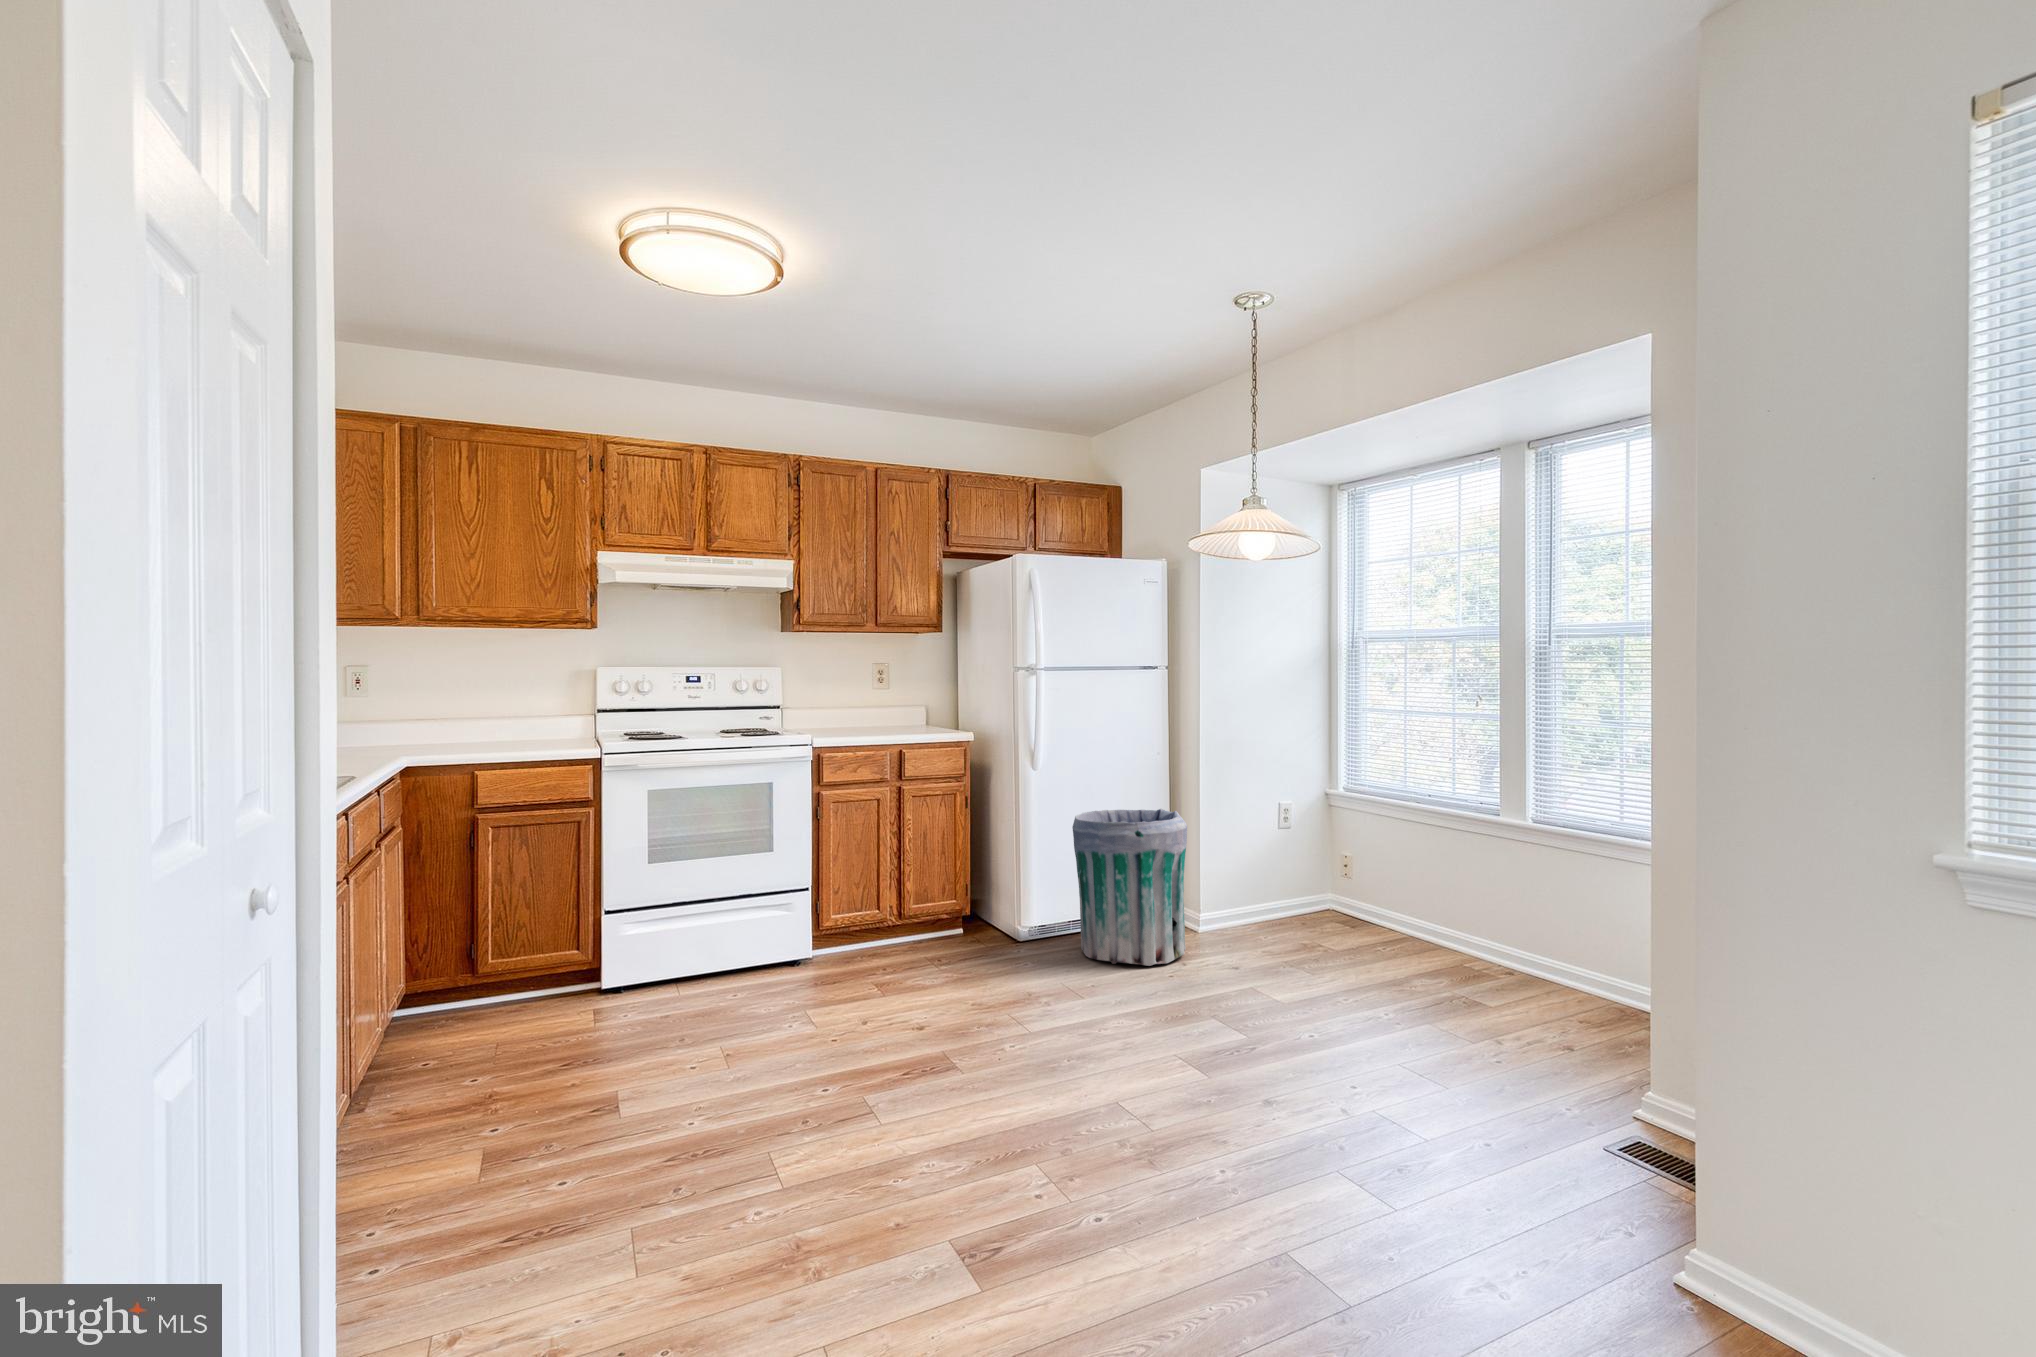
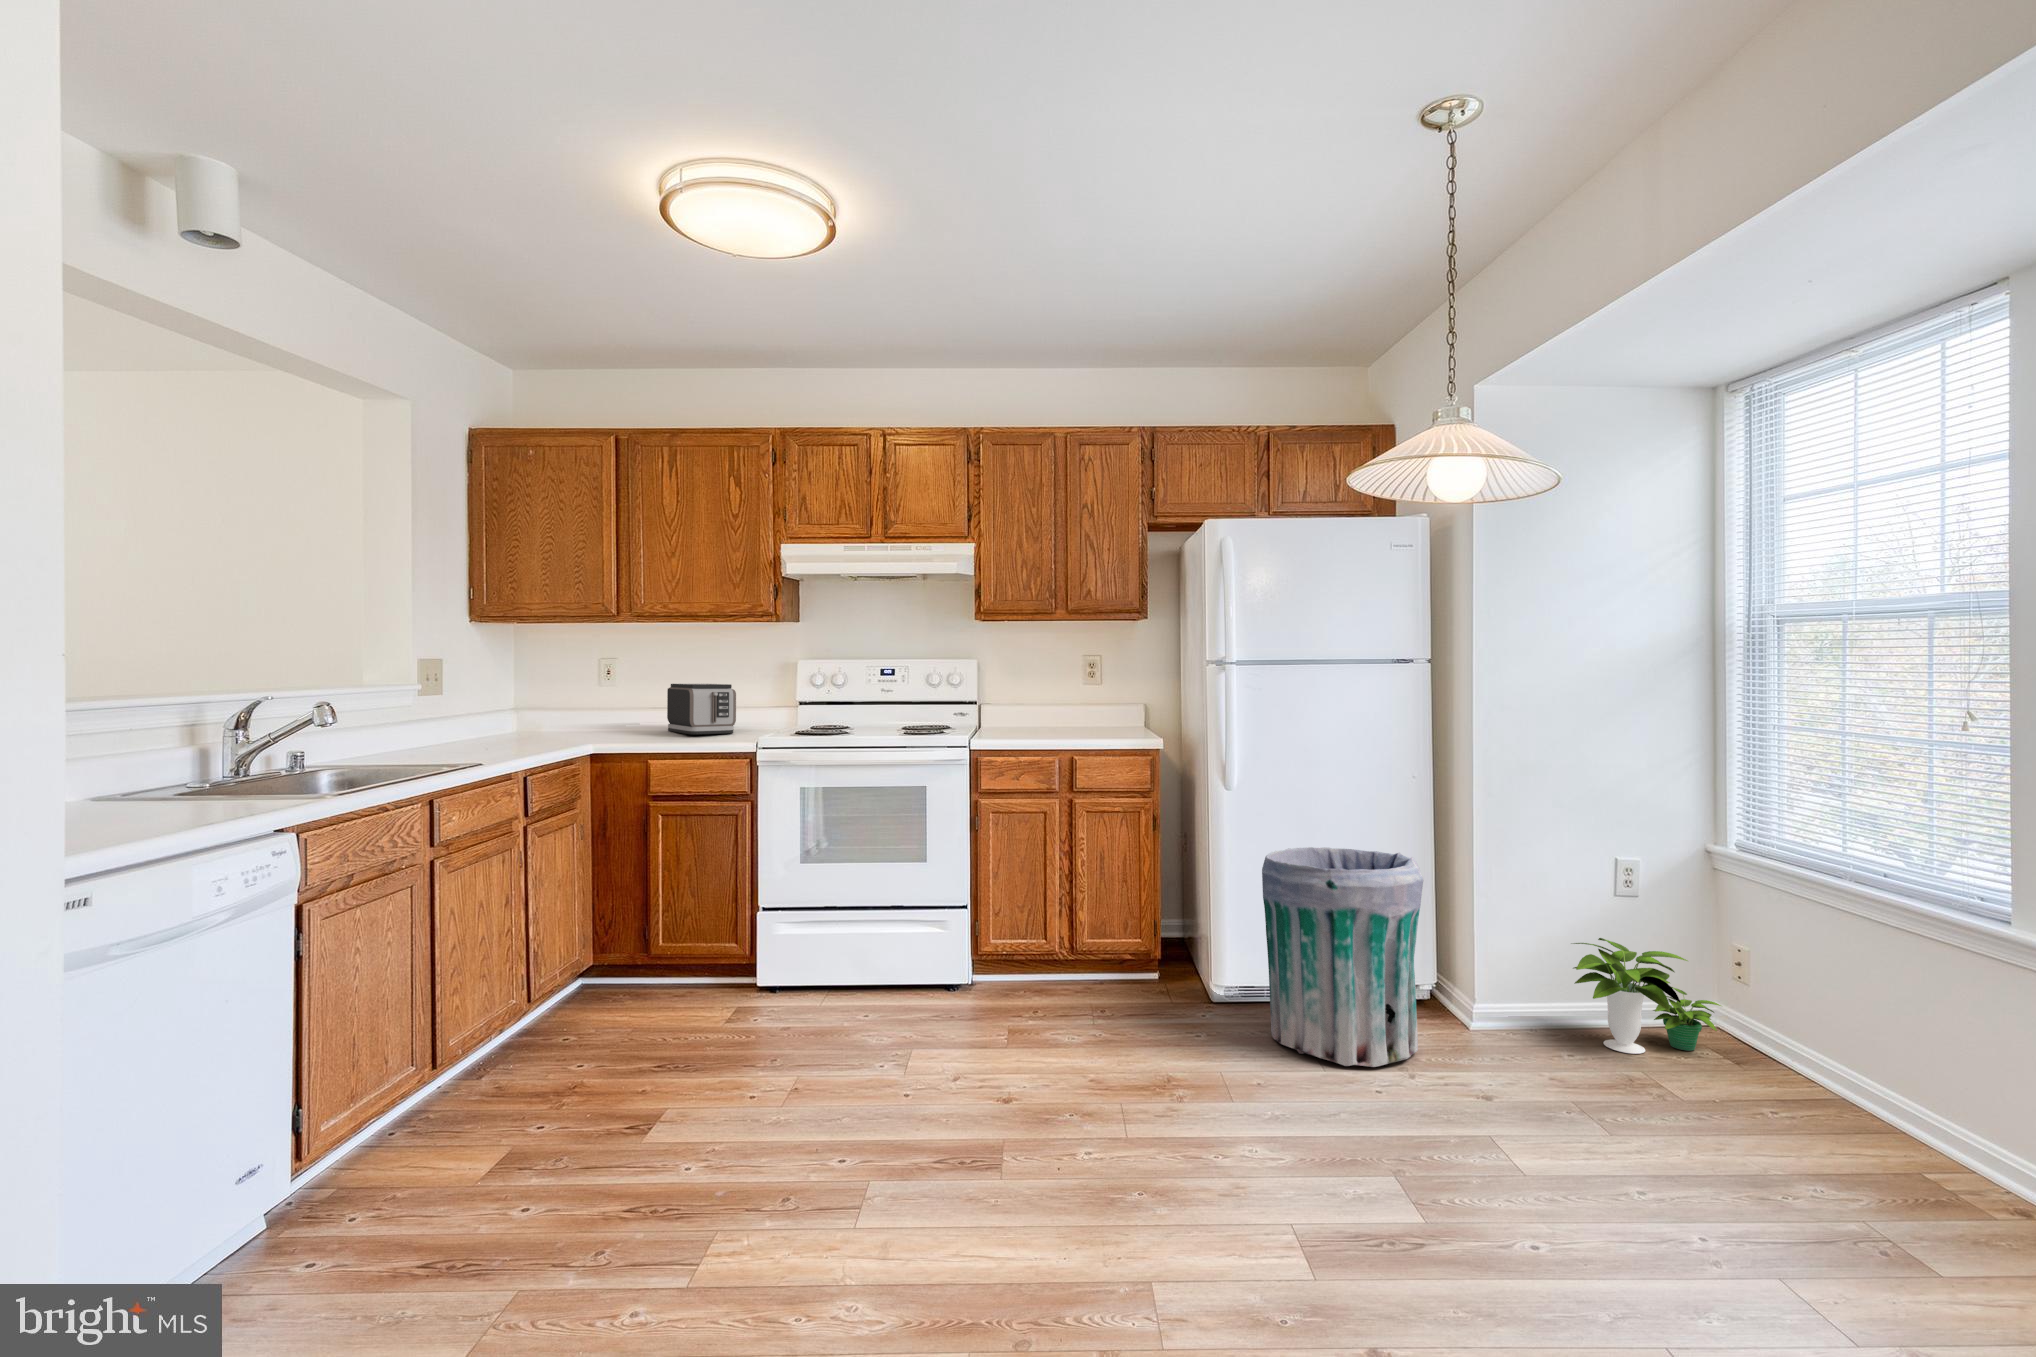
toaster: none [453,691,546,745] -> present [667,684,736,734]
potted plant: none [1258,857,1344,931] -> present [1573,938,1721,1054]

